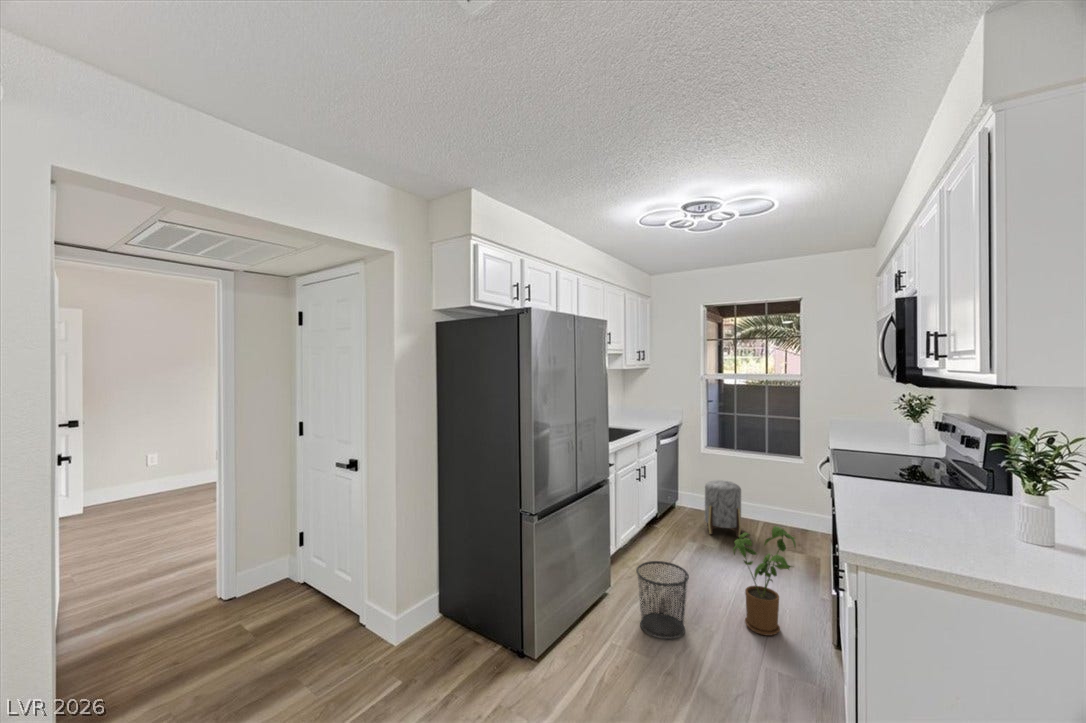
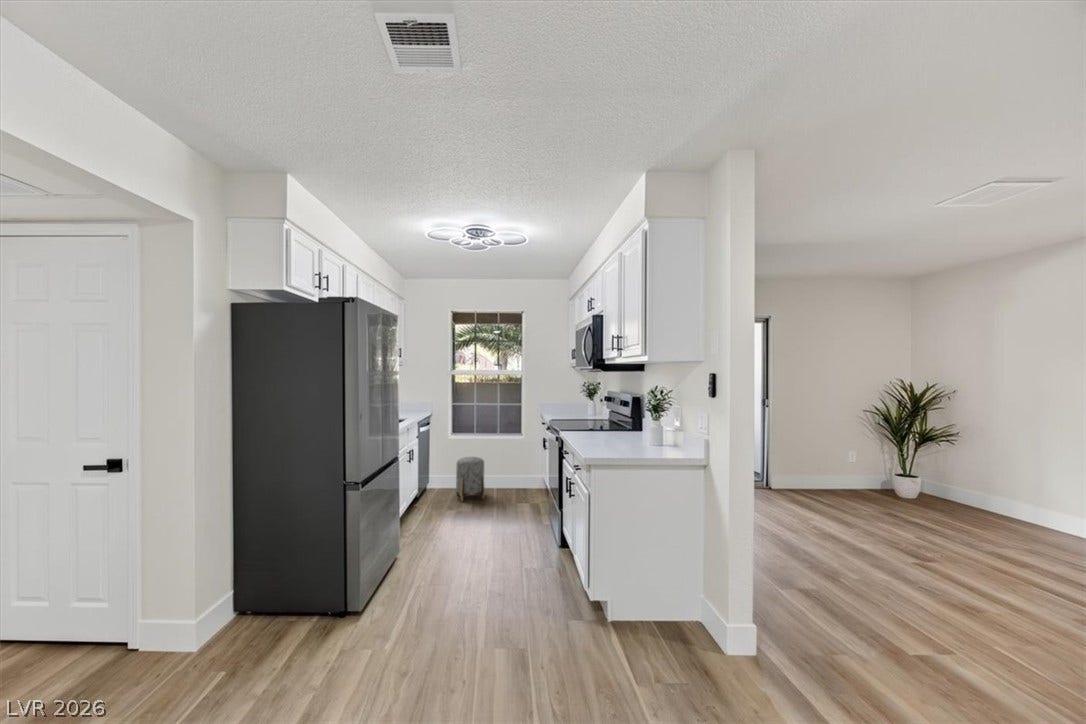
house plant: present [733,526,796,636] -> none [497,472,539,550]
waste bin: present [636,561,689,639] -> none [430,514,472,572]

